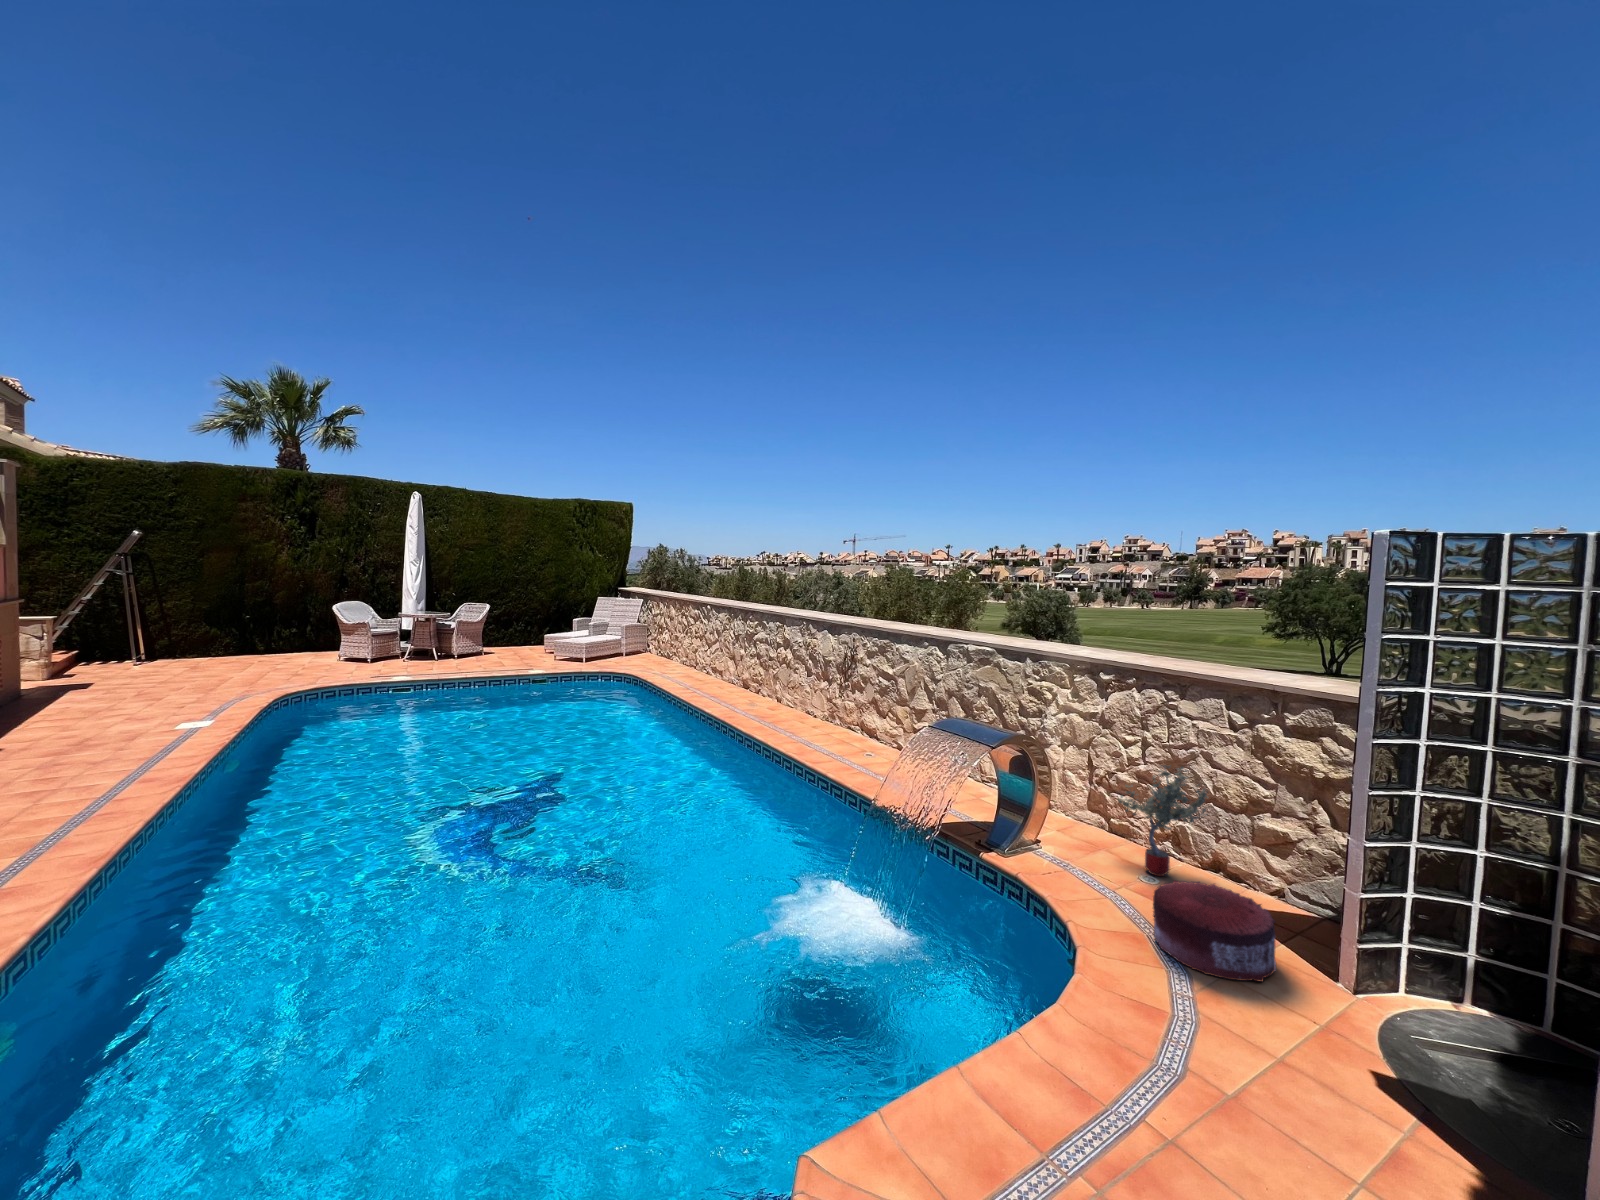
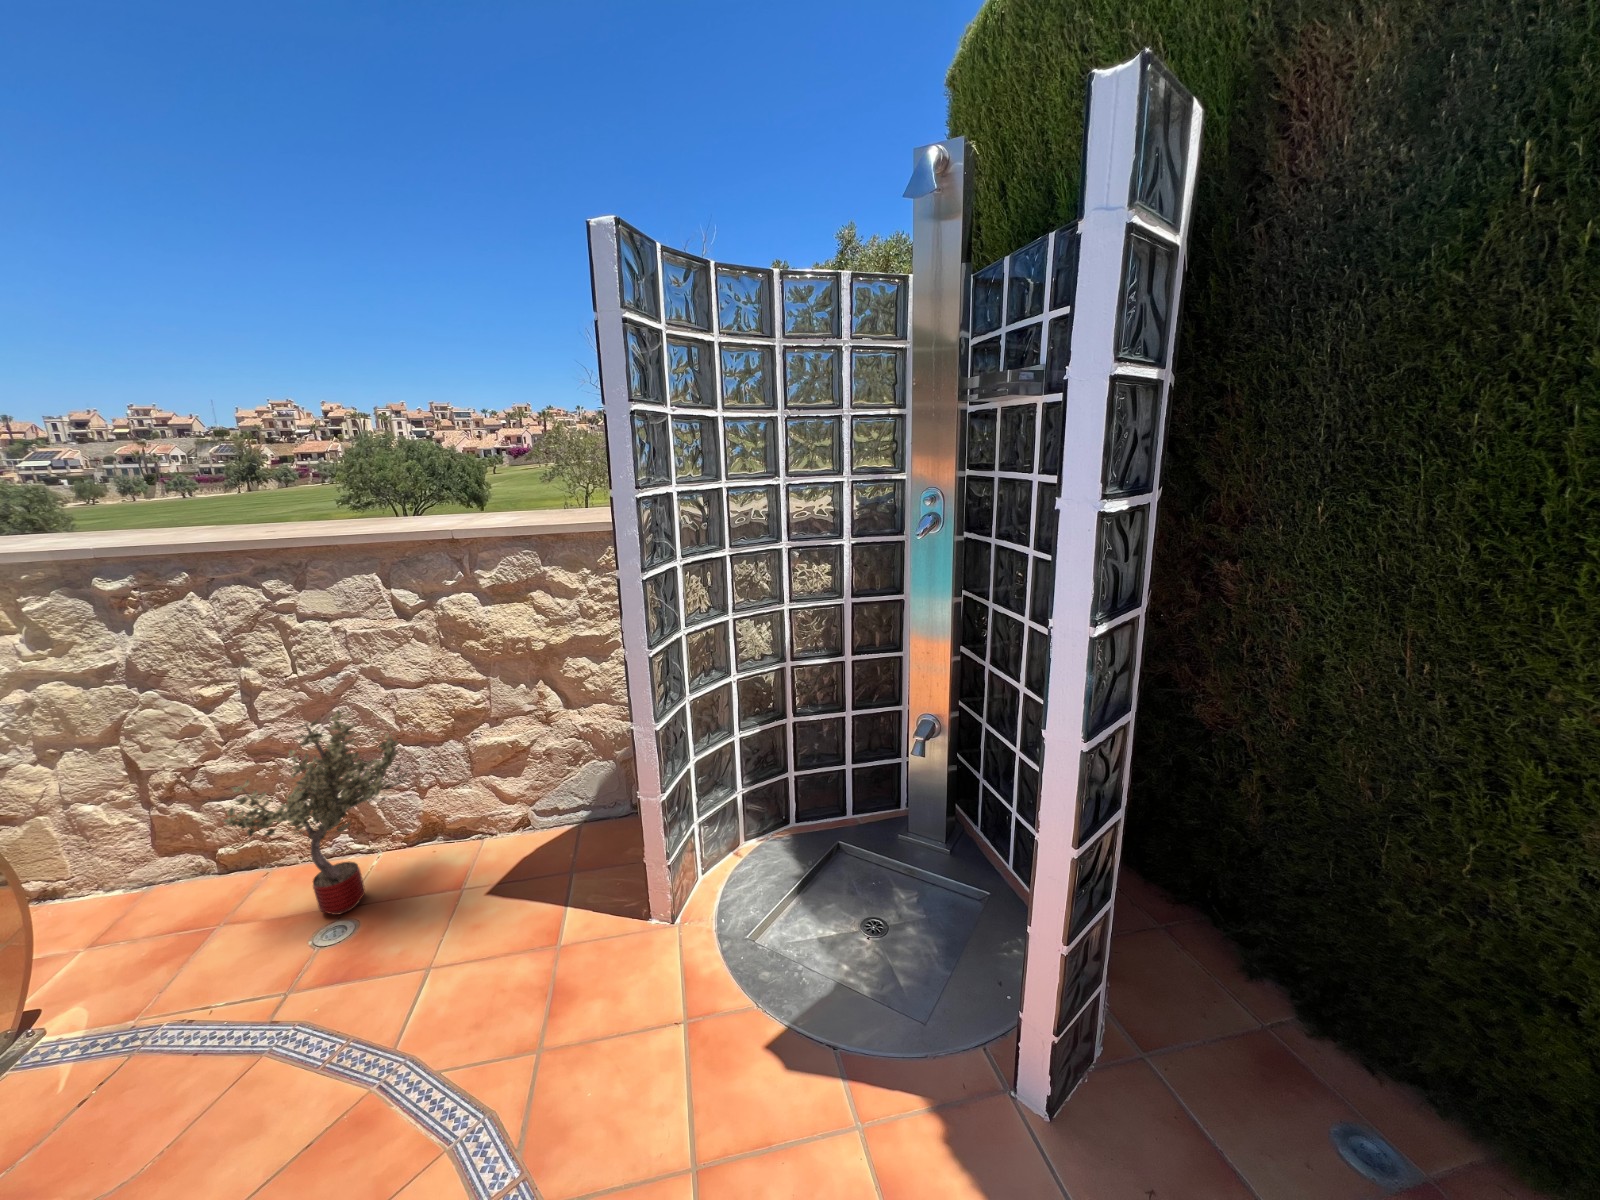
pouf: present [1153,881,1276,982] -> none [377,885,592,1103]

